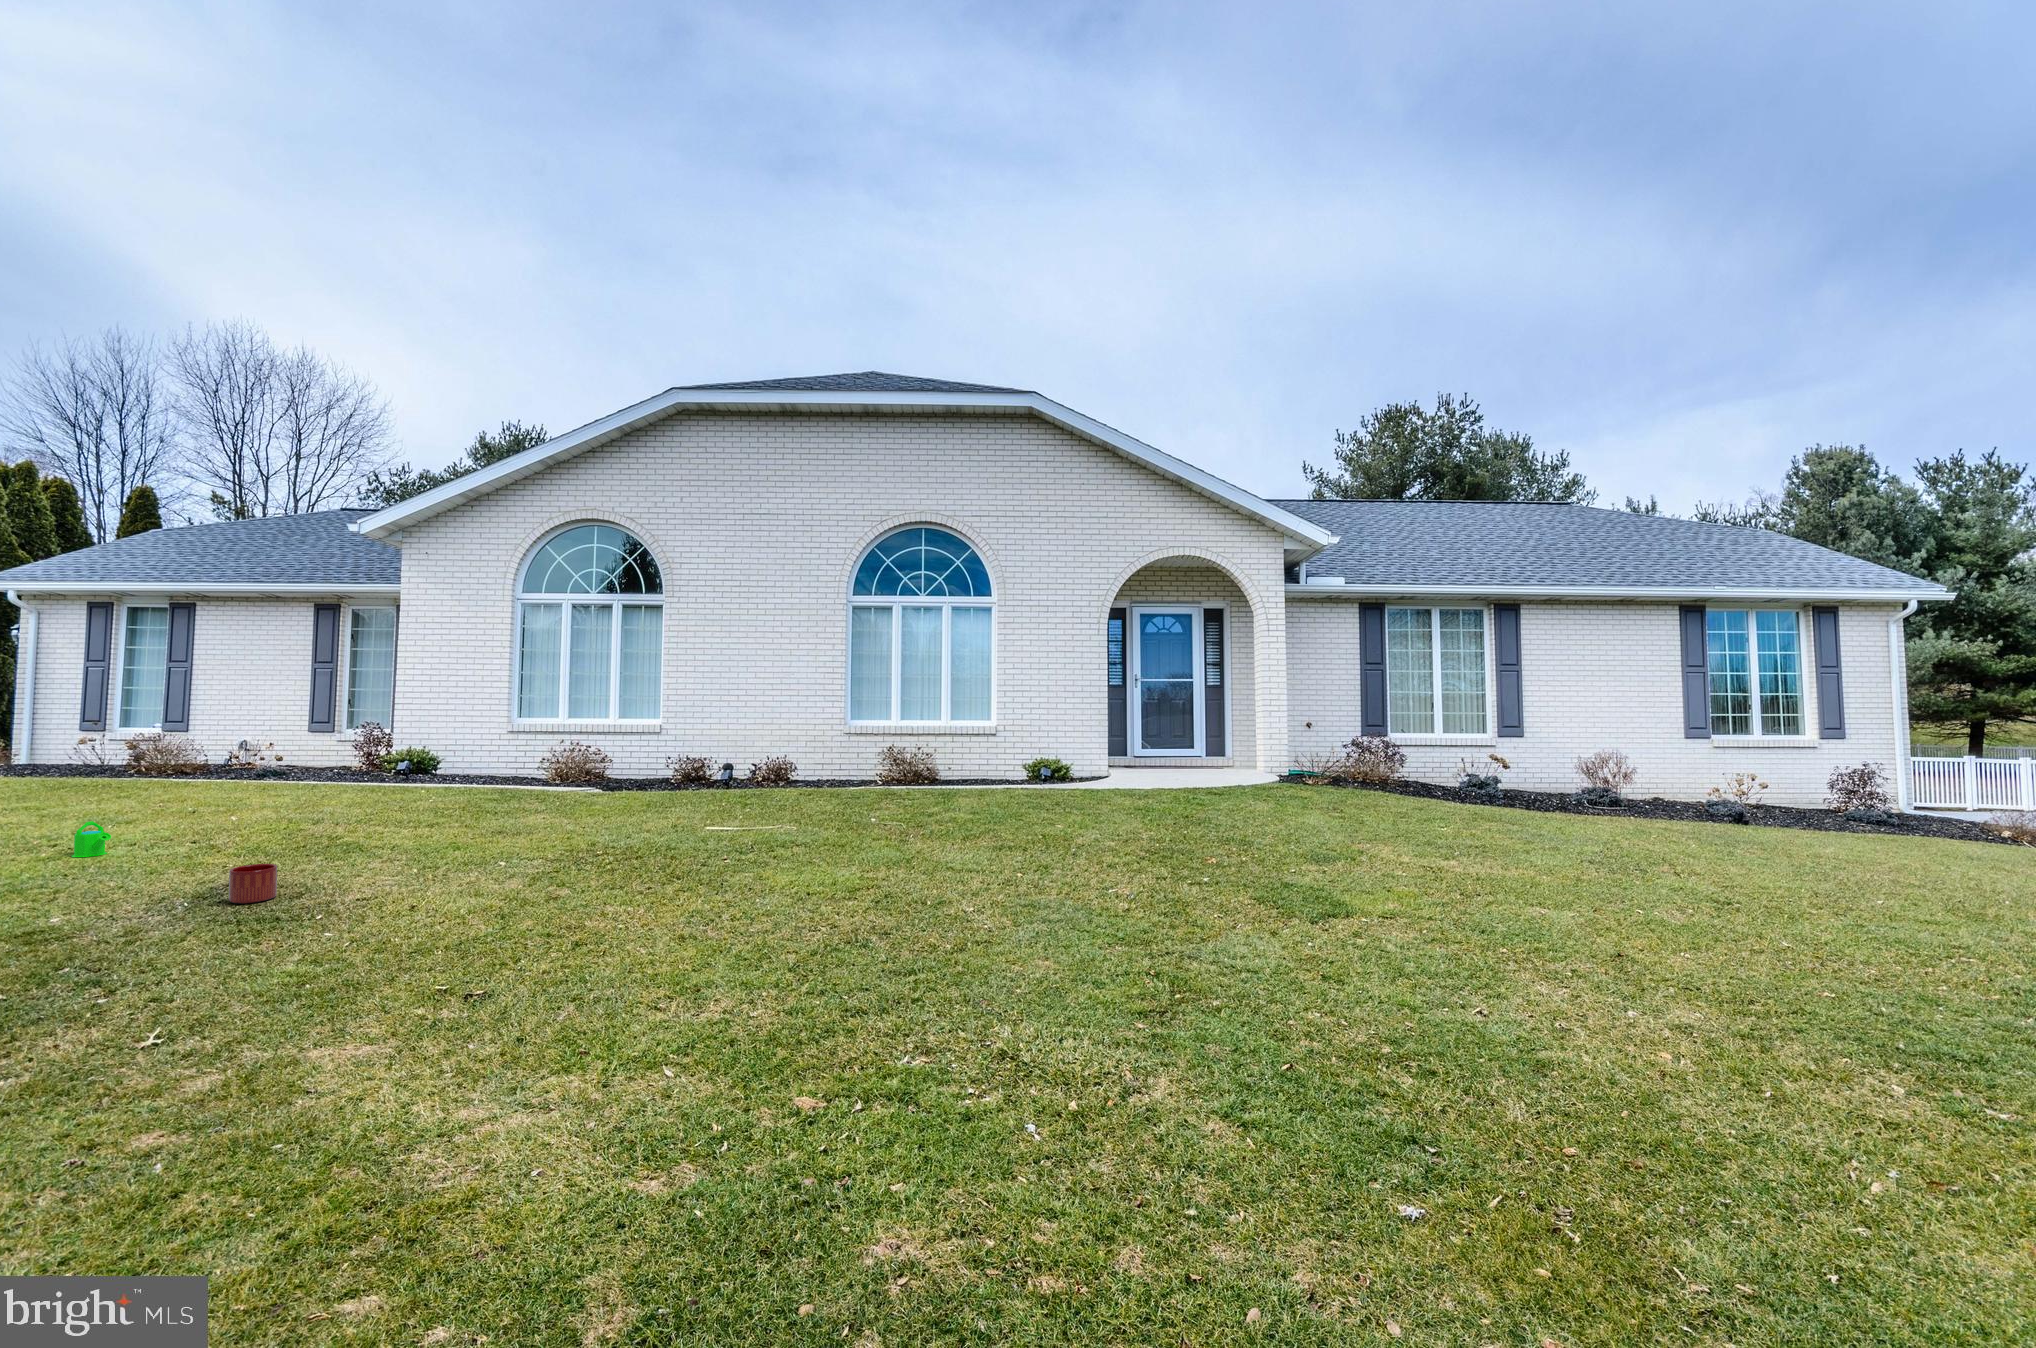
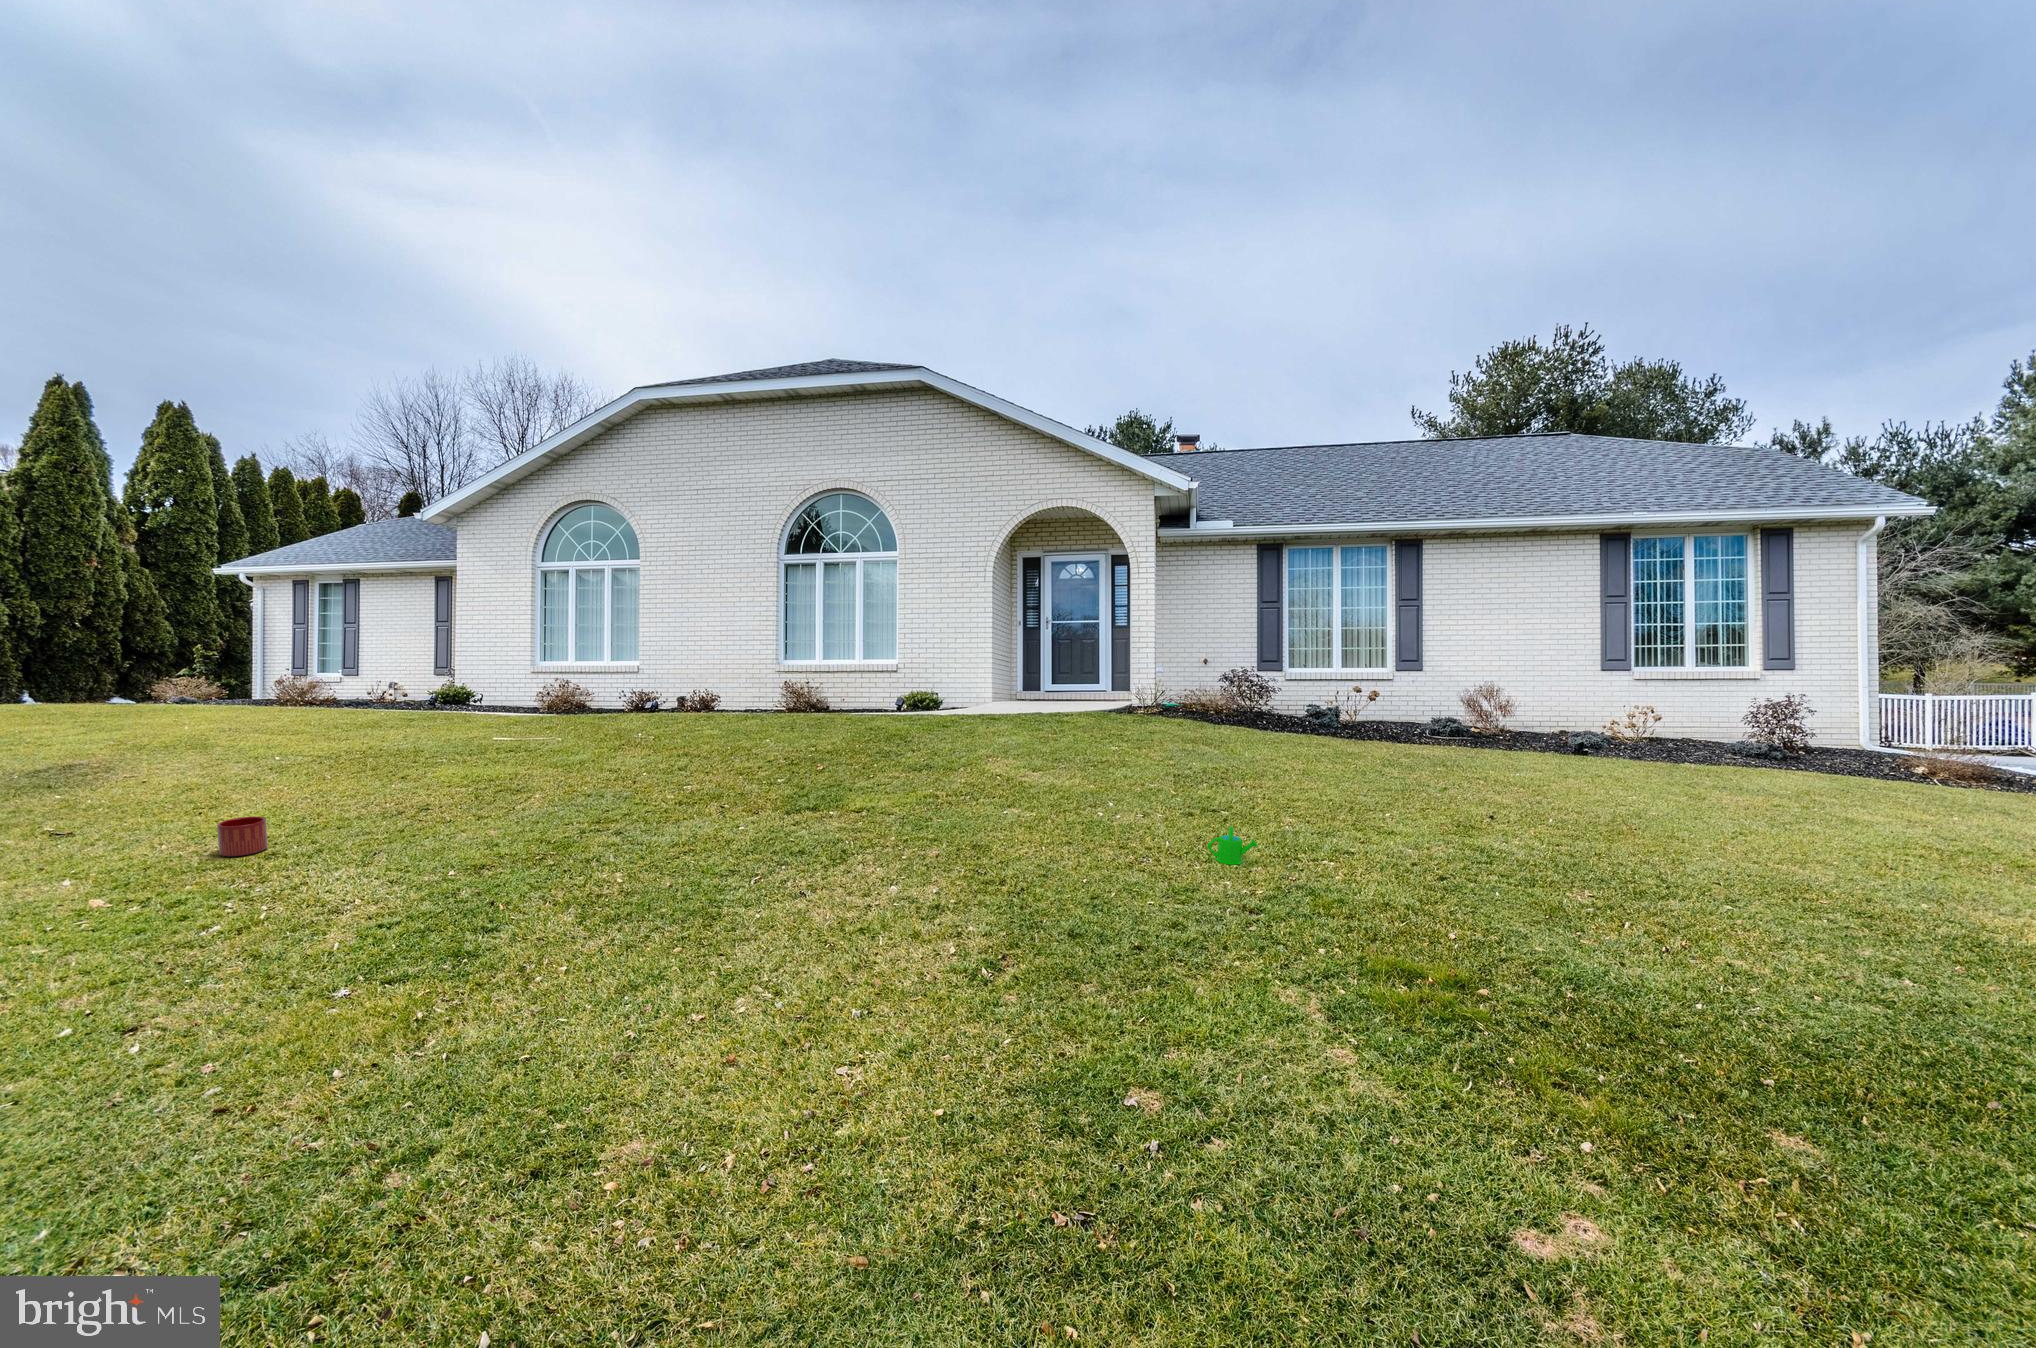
watering can: present [72,821,111,857] -> present [1208,826,1258,865]

